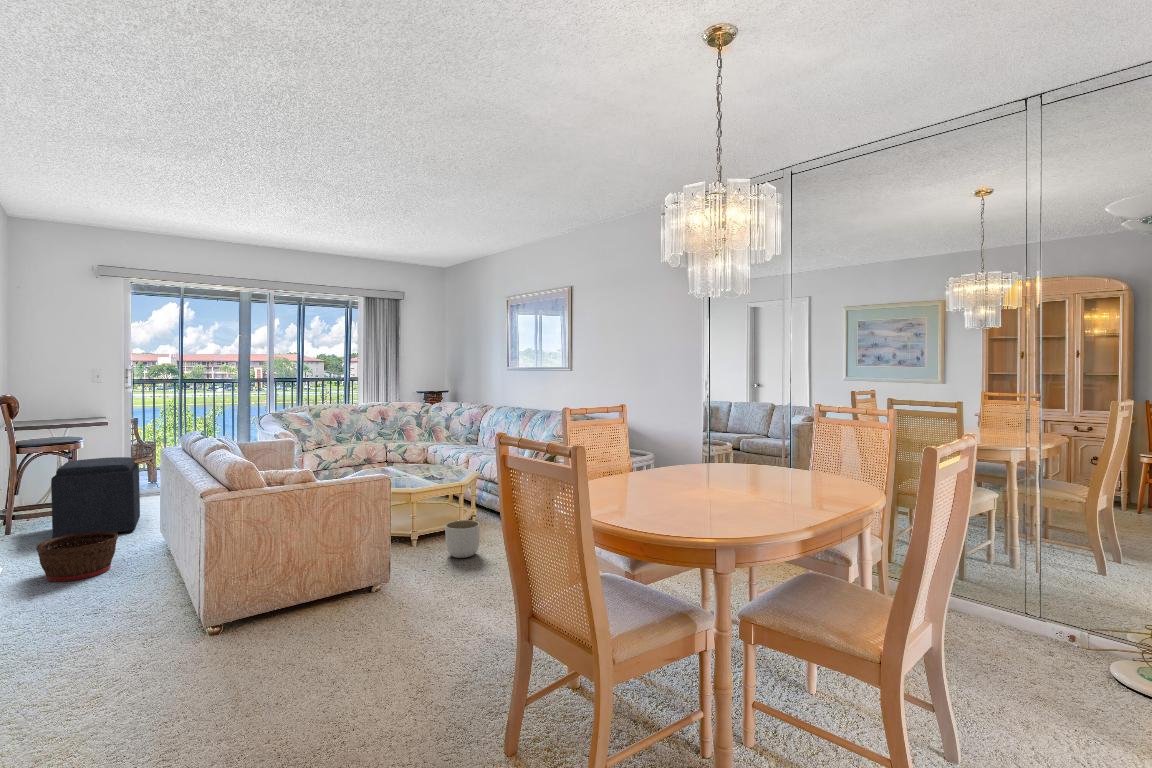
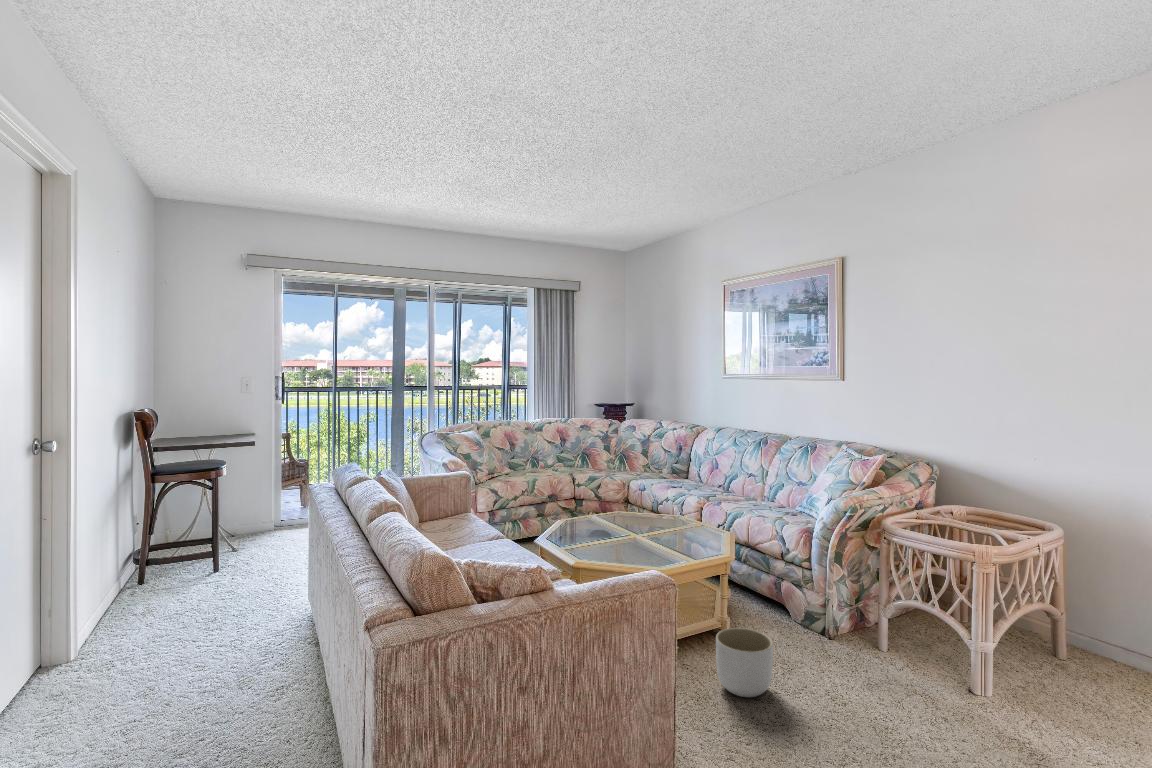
ottoman: present [51,457,140,538] -> none [185,490,287,601]
basket: present [36,531,118,582] -> none [152,608,255,690]

